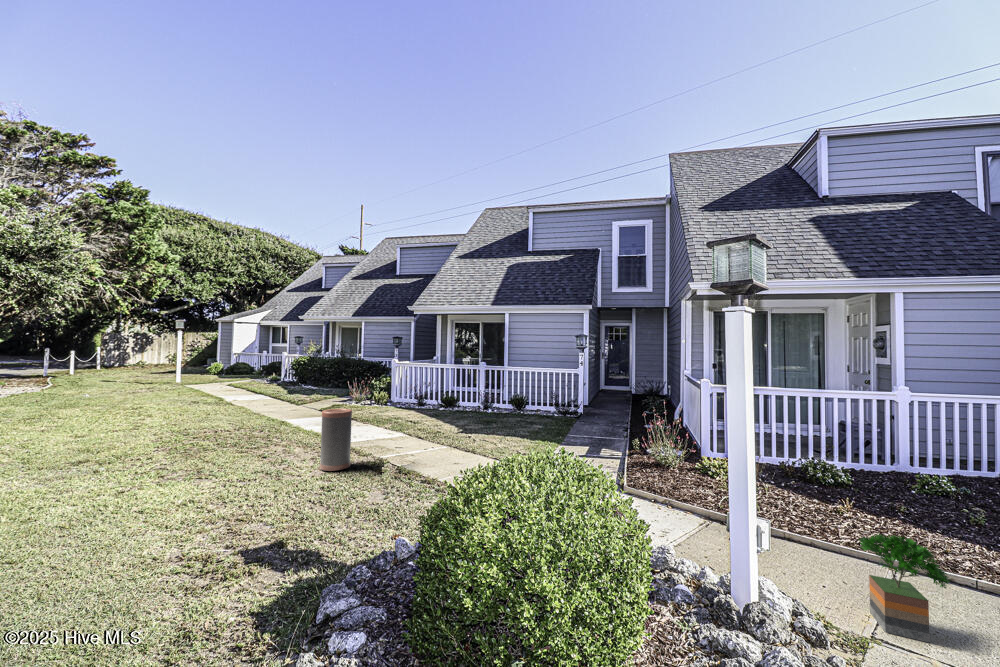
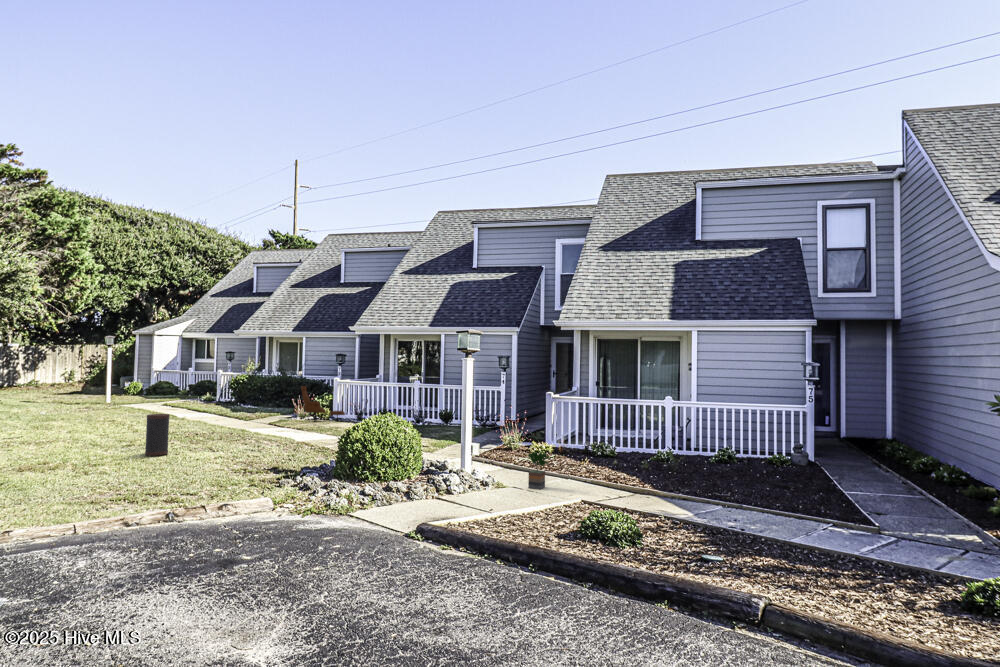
lounge chair: none [356,368,404,408] -> present [301,386,345,421]
trash can: present [320,409,352,471] -> present [145,414,170,456]

